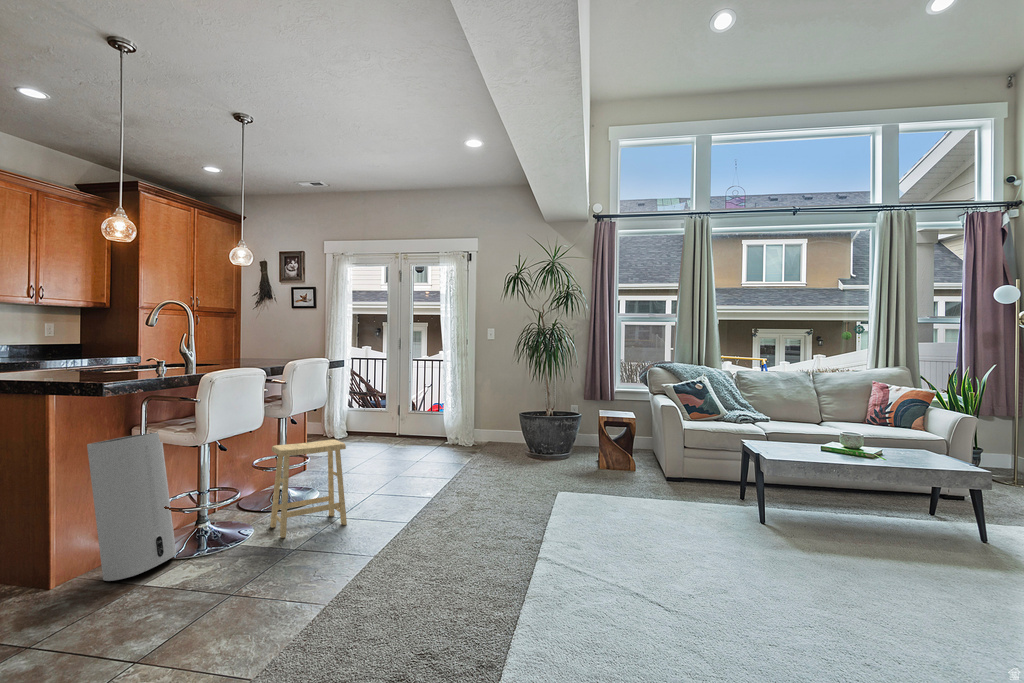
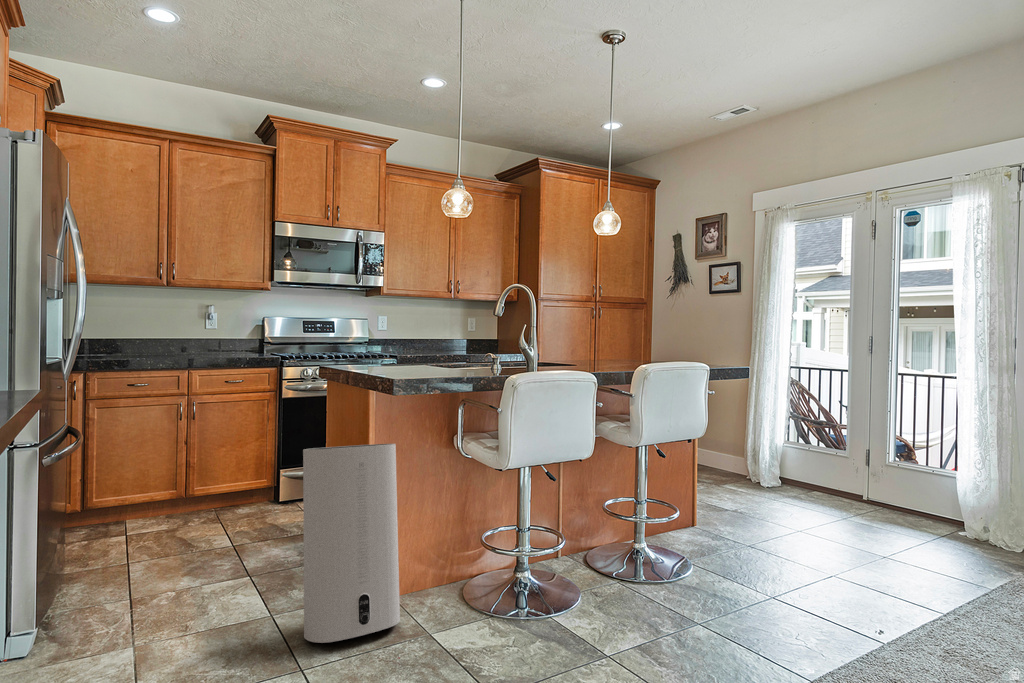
footstool: present [270,440,347,538] -> none [536,491,655,667]

